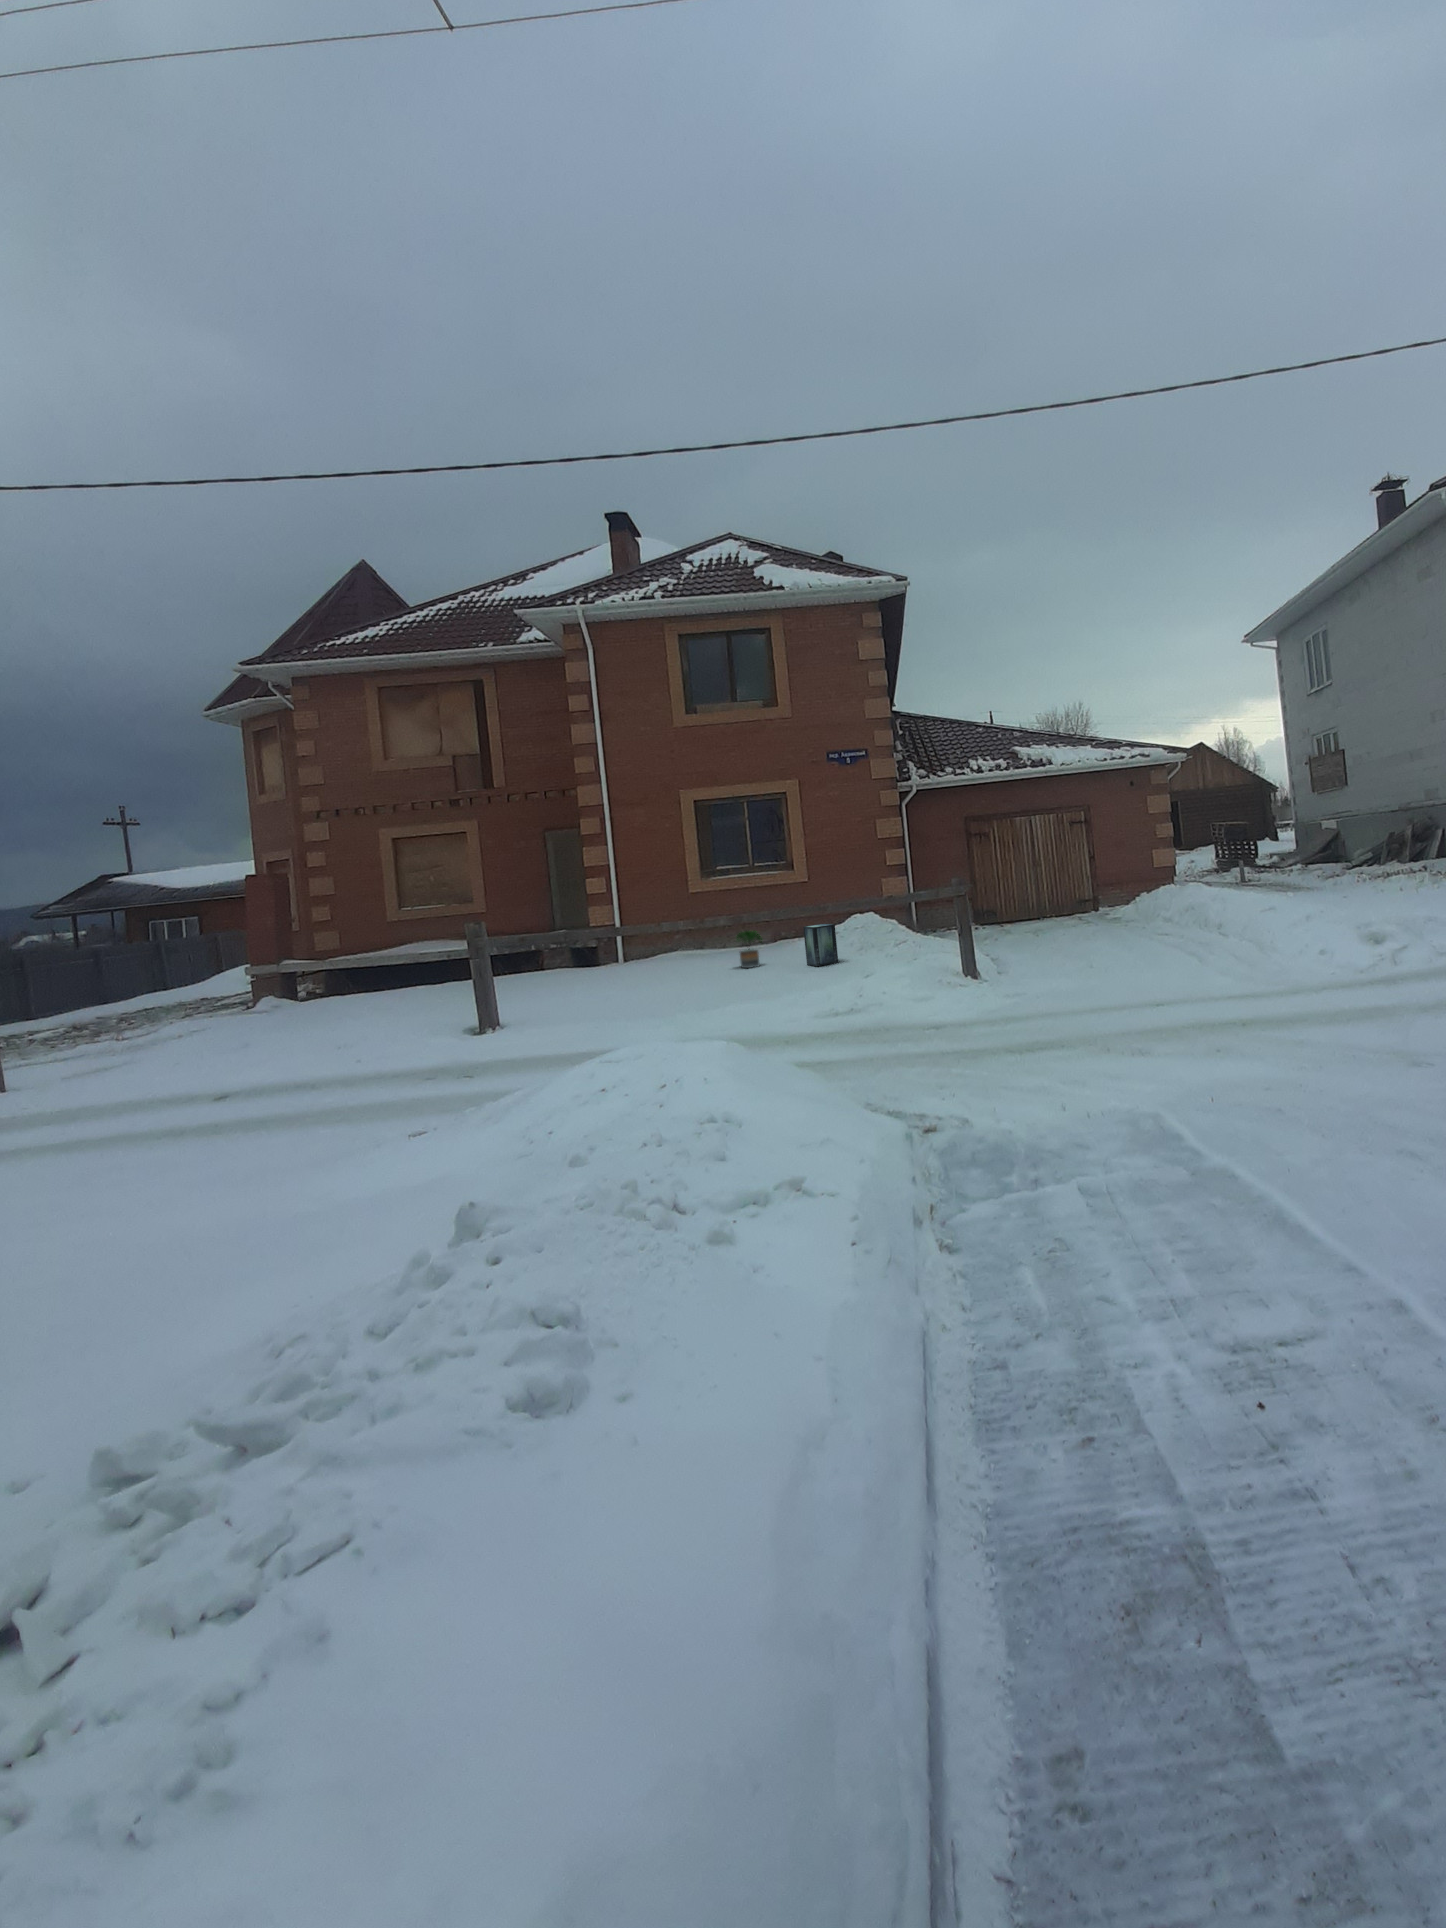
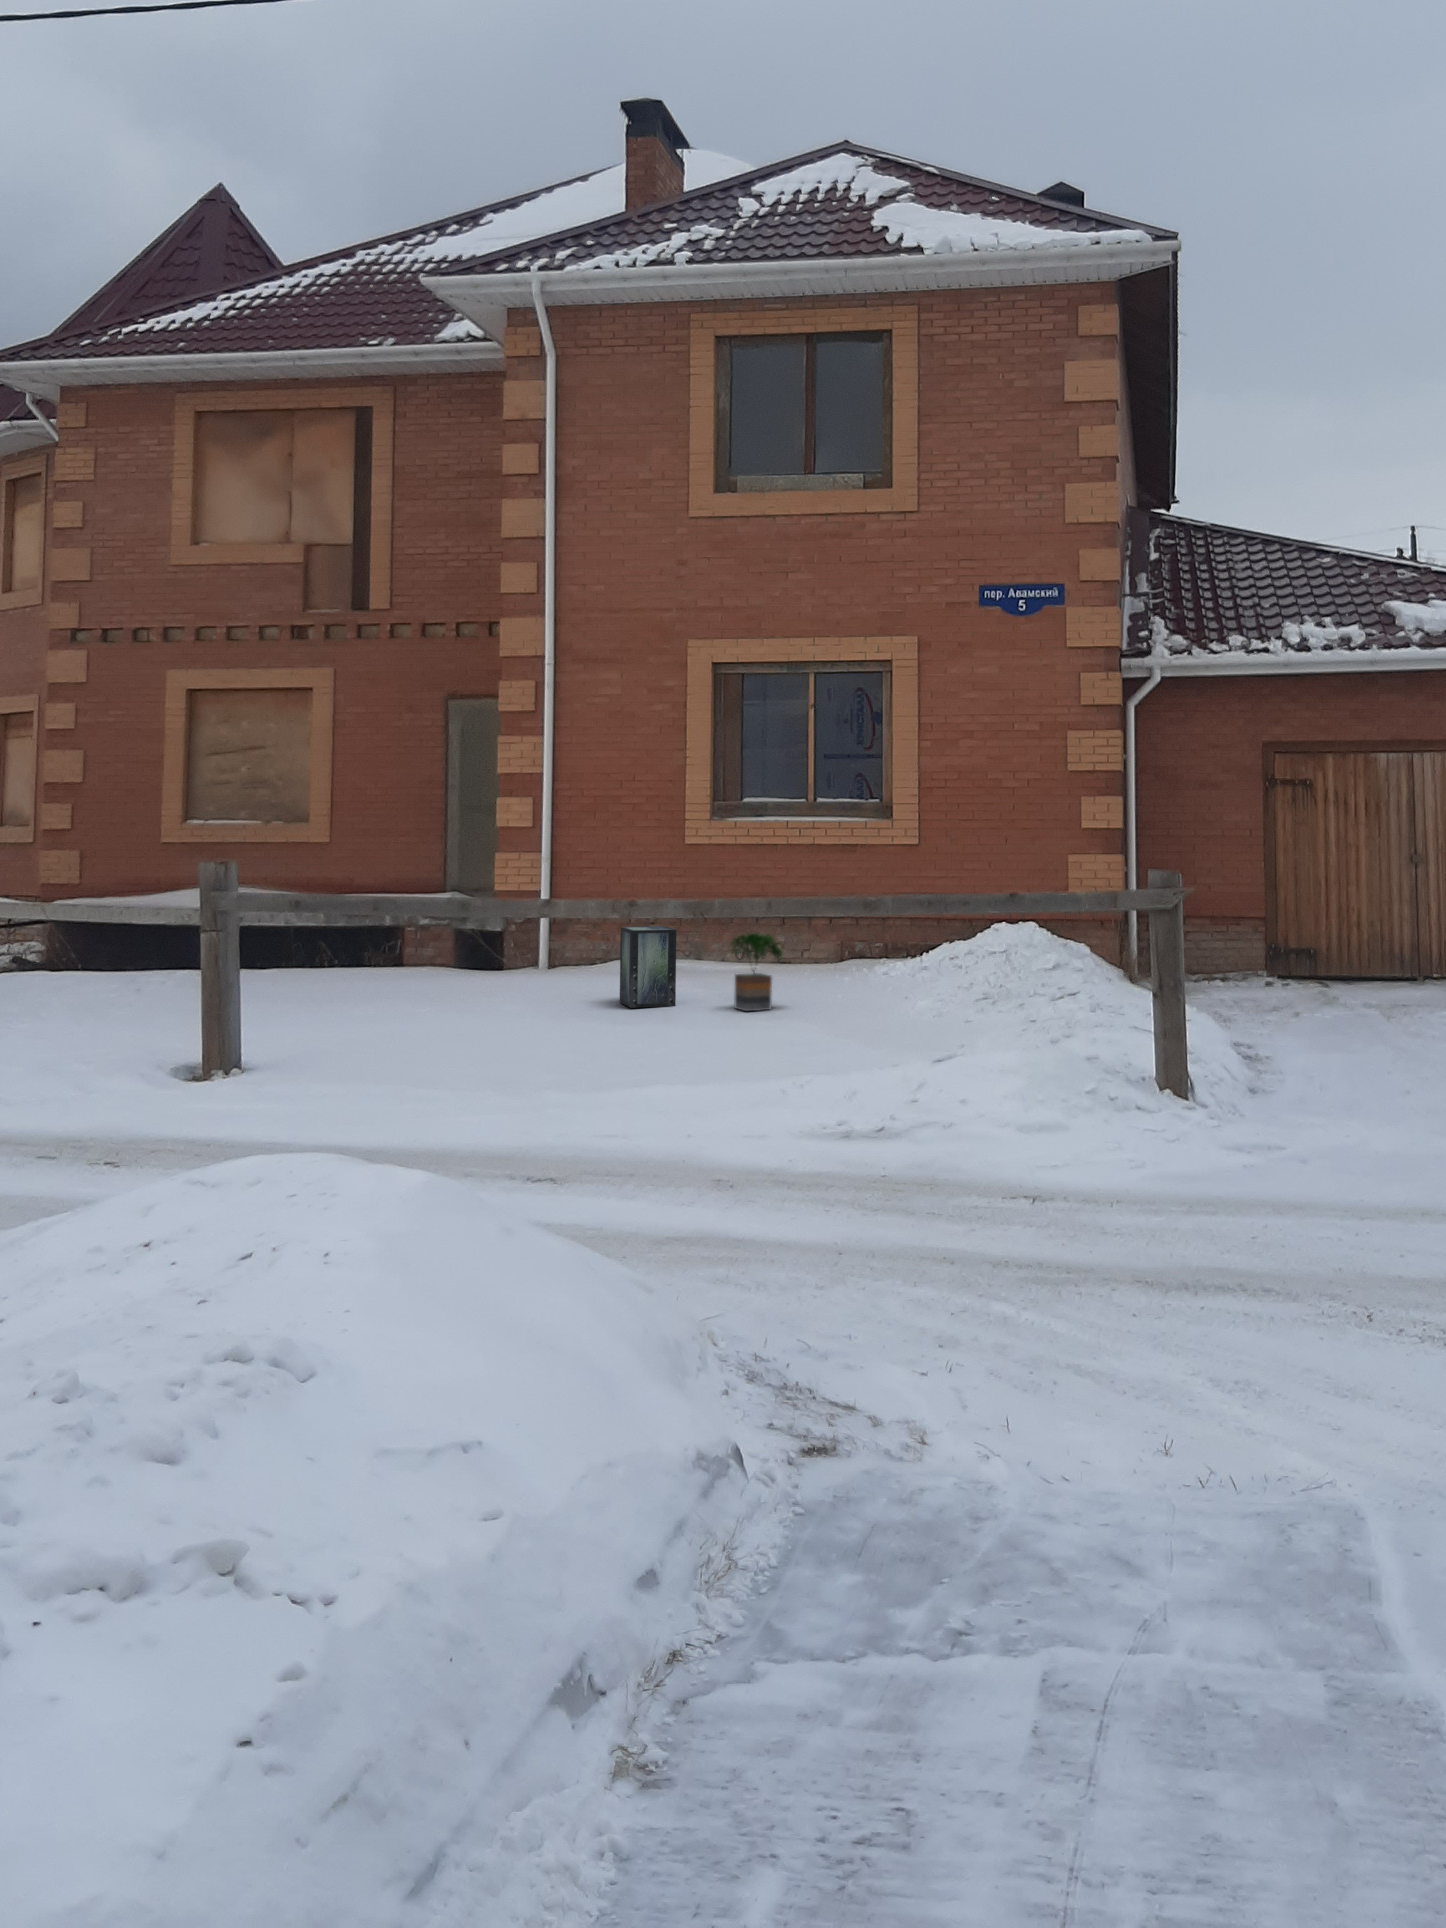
storage box: present [803,924,838,966] -> present [620,926,676,1008]

